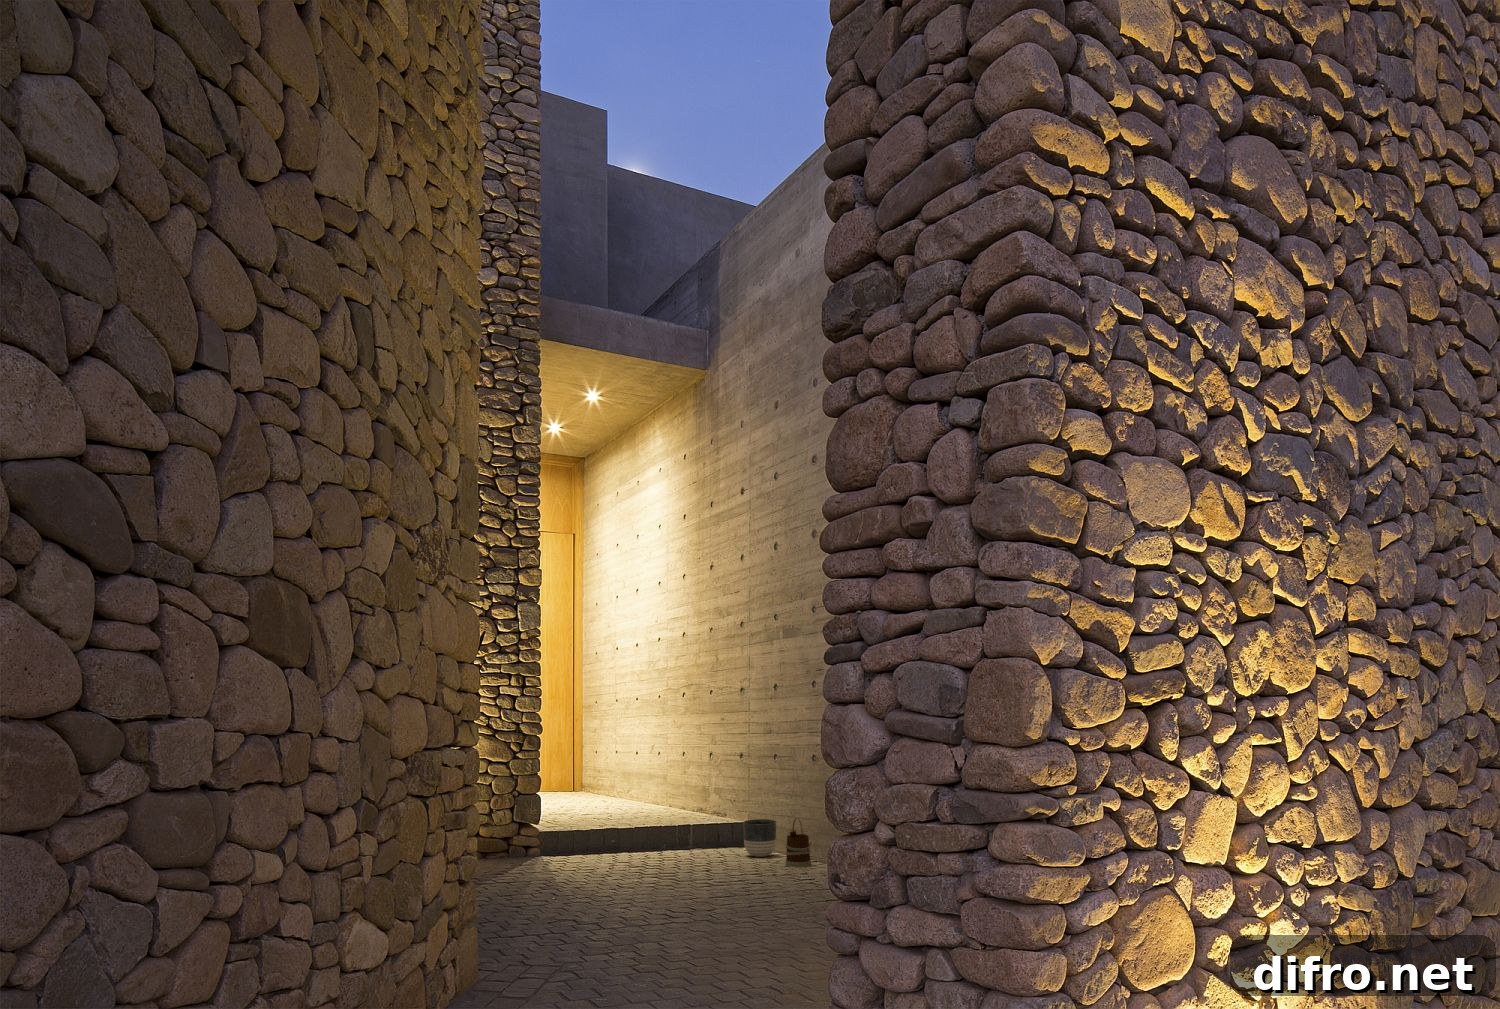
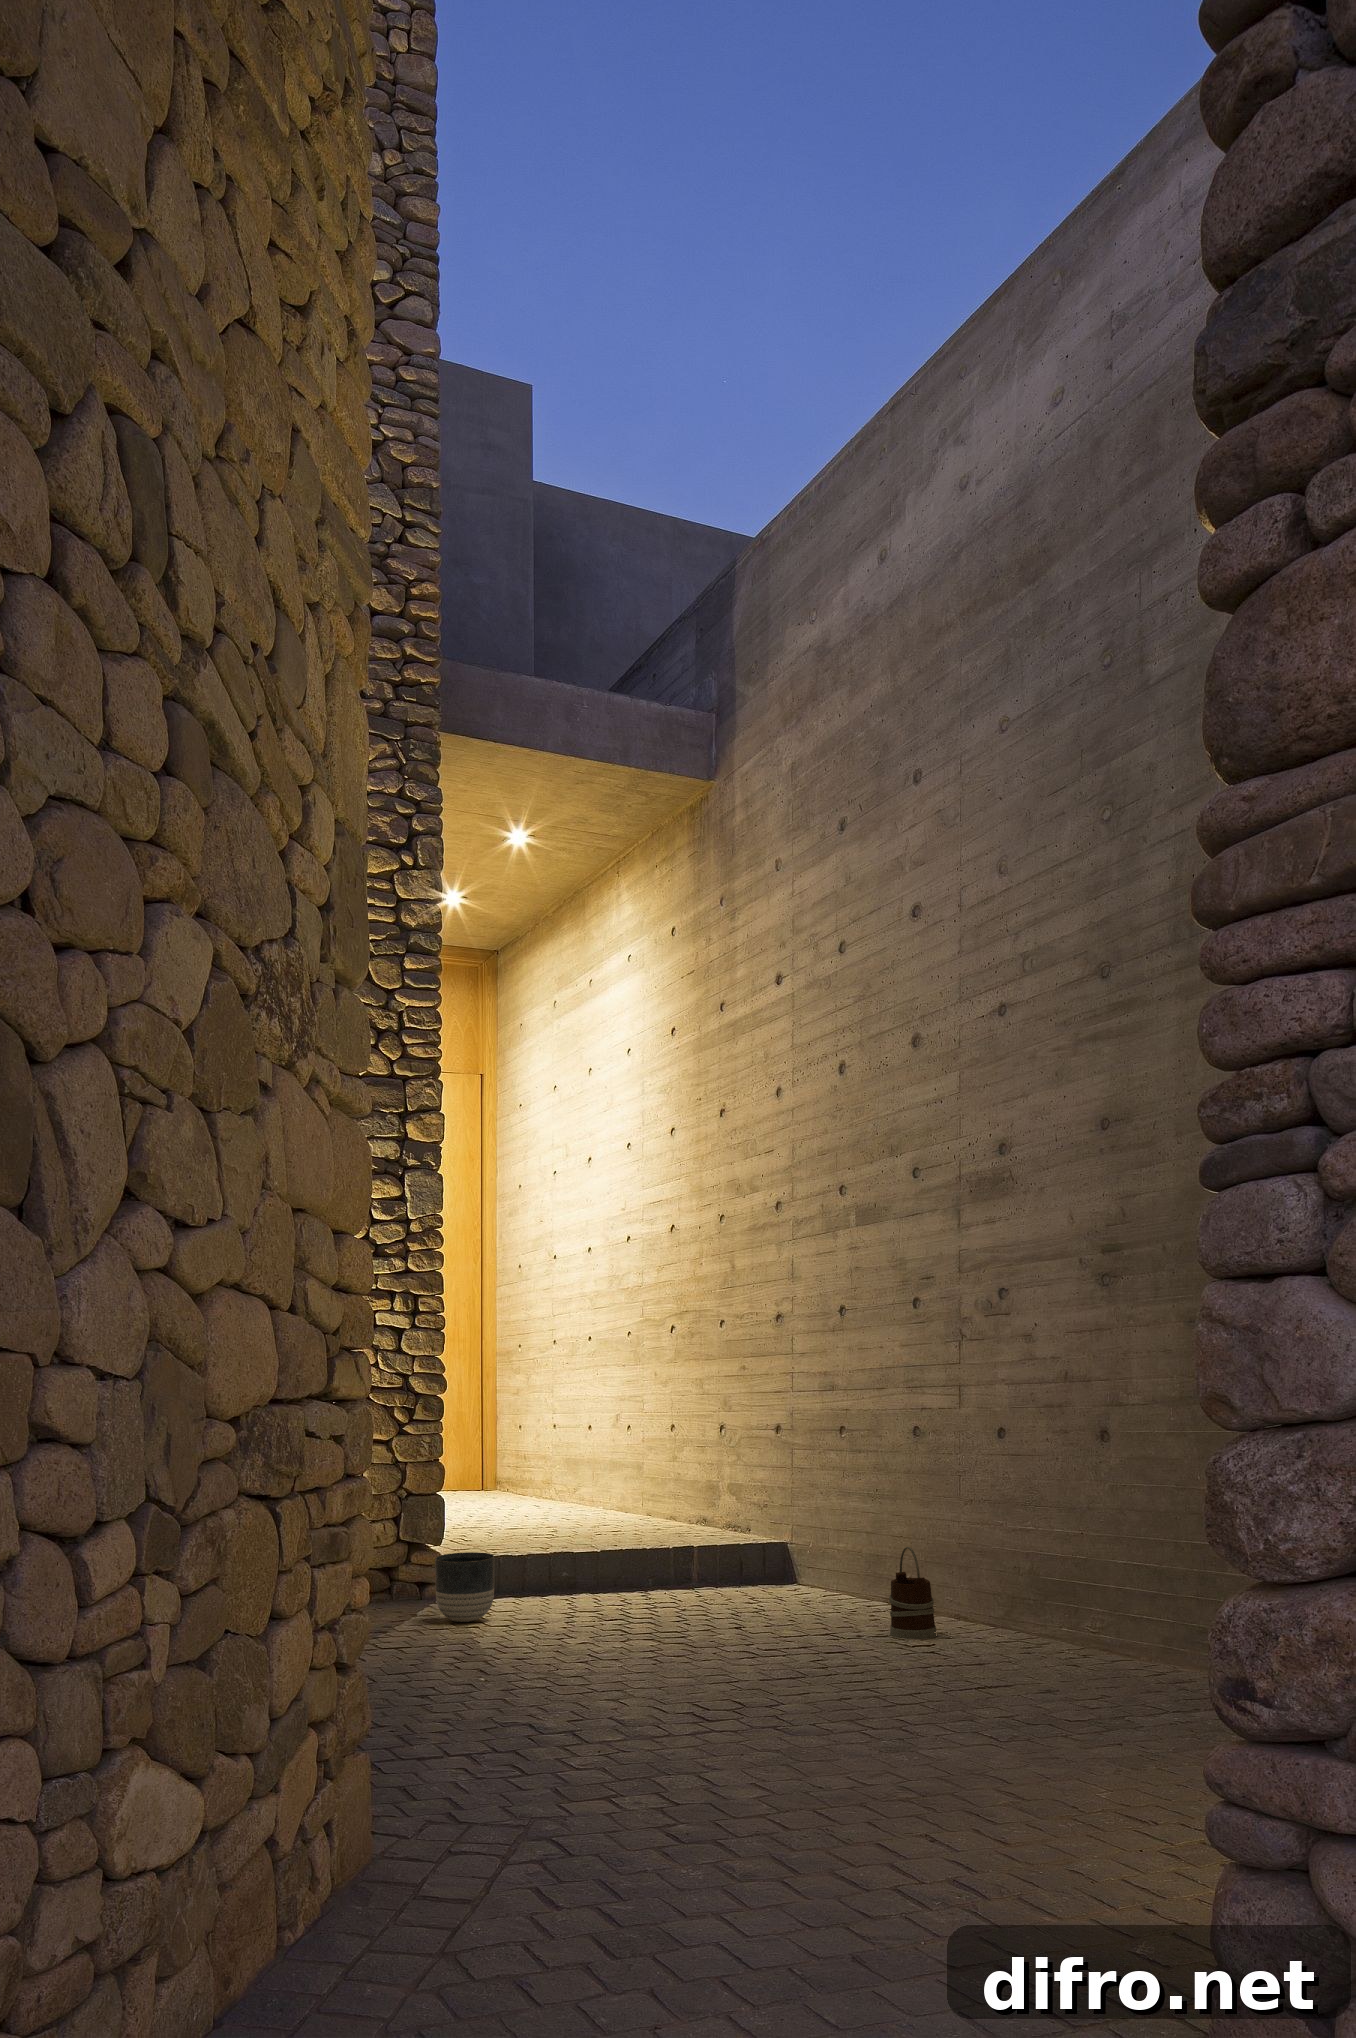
planter: present [743,819,776,857] -> present [435,1552,494,1622]

